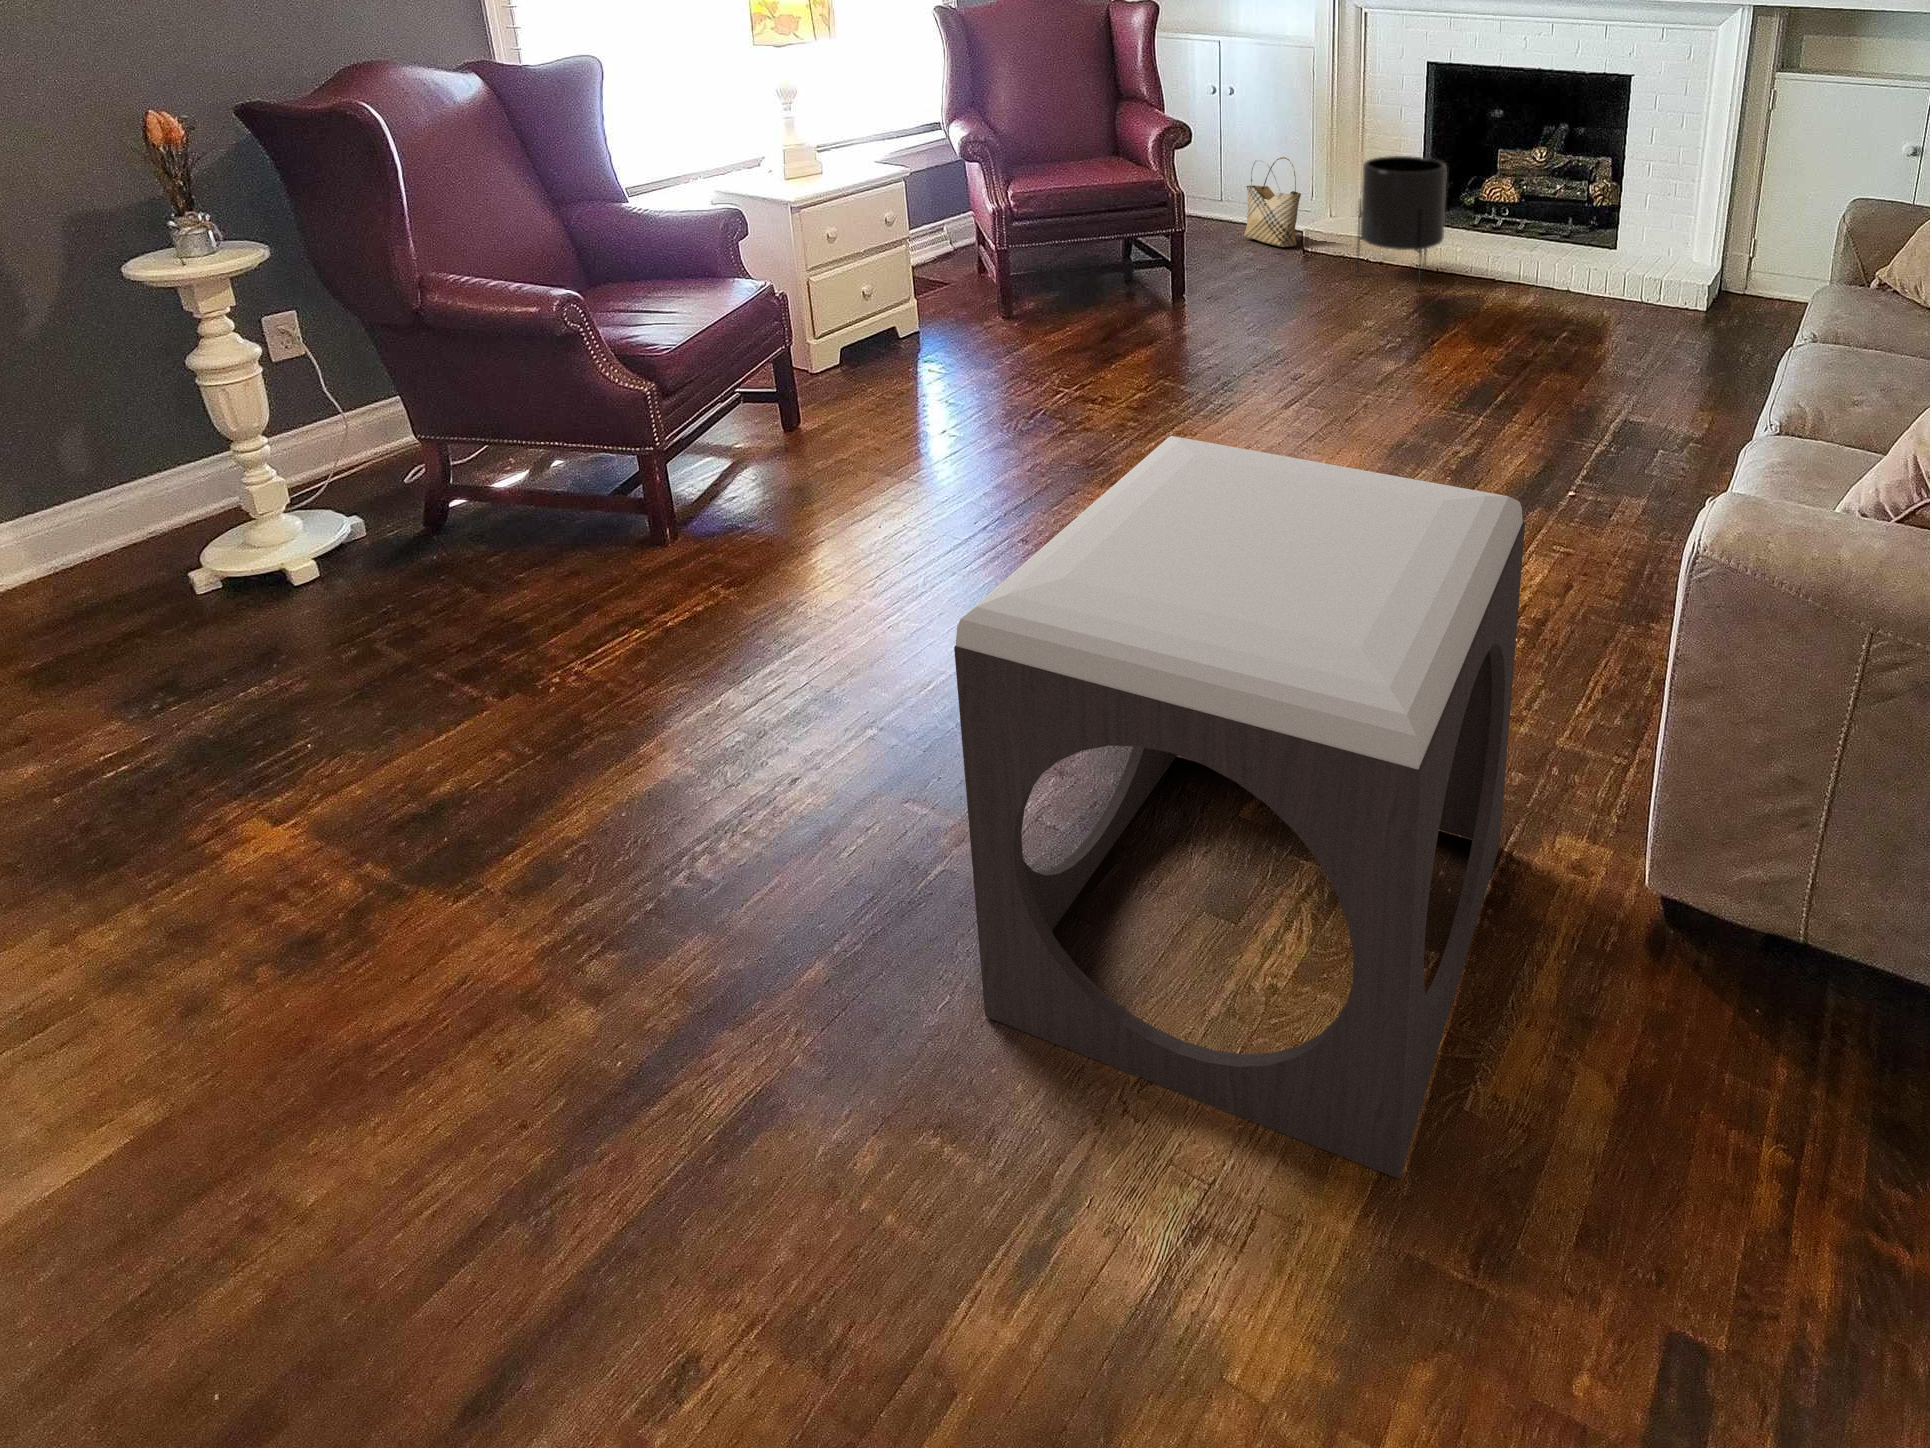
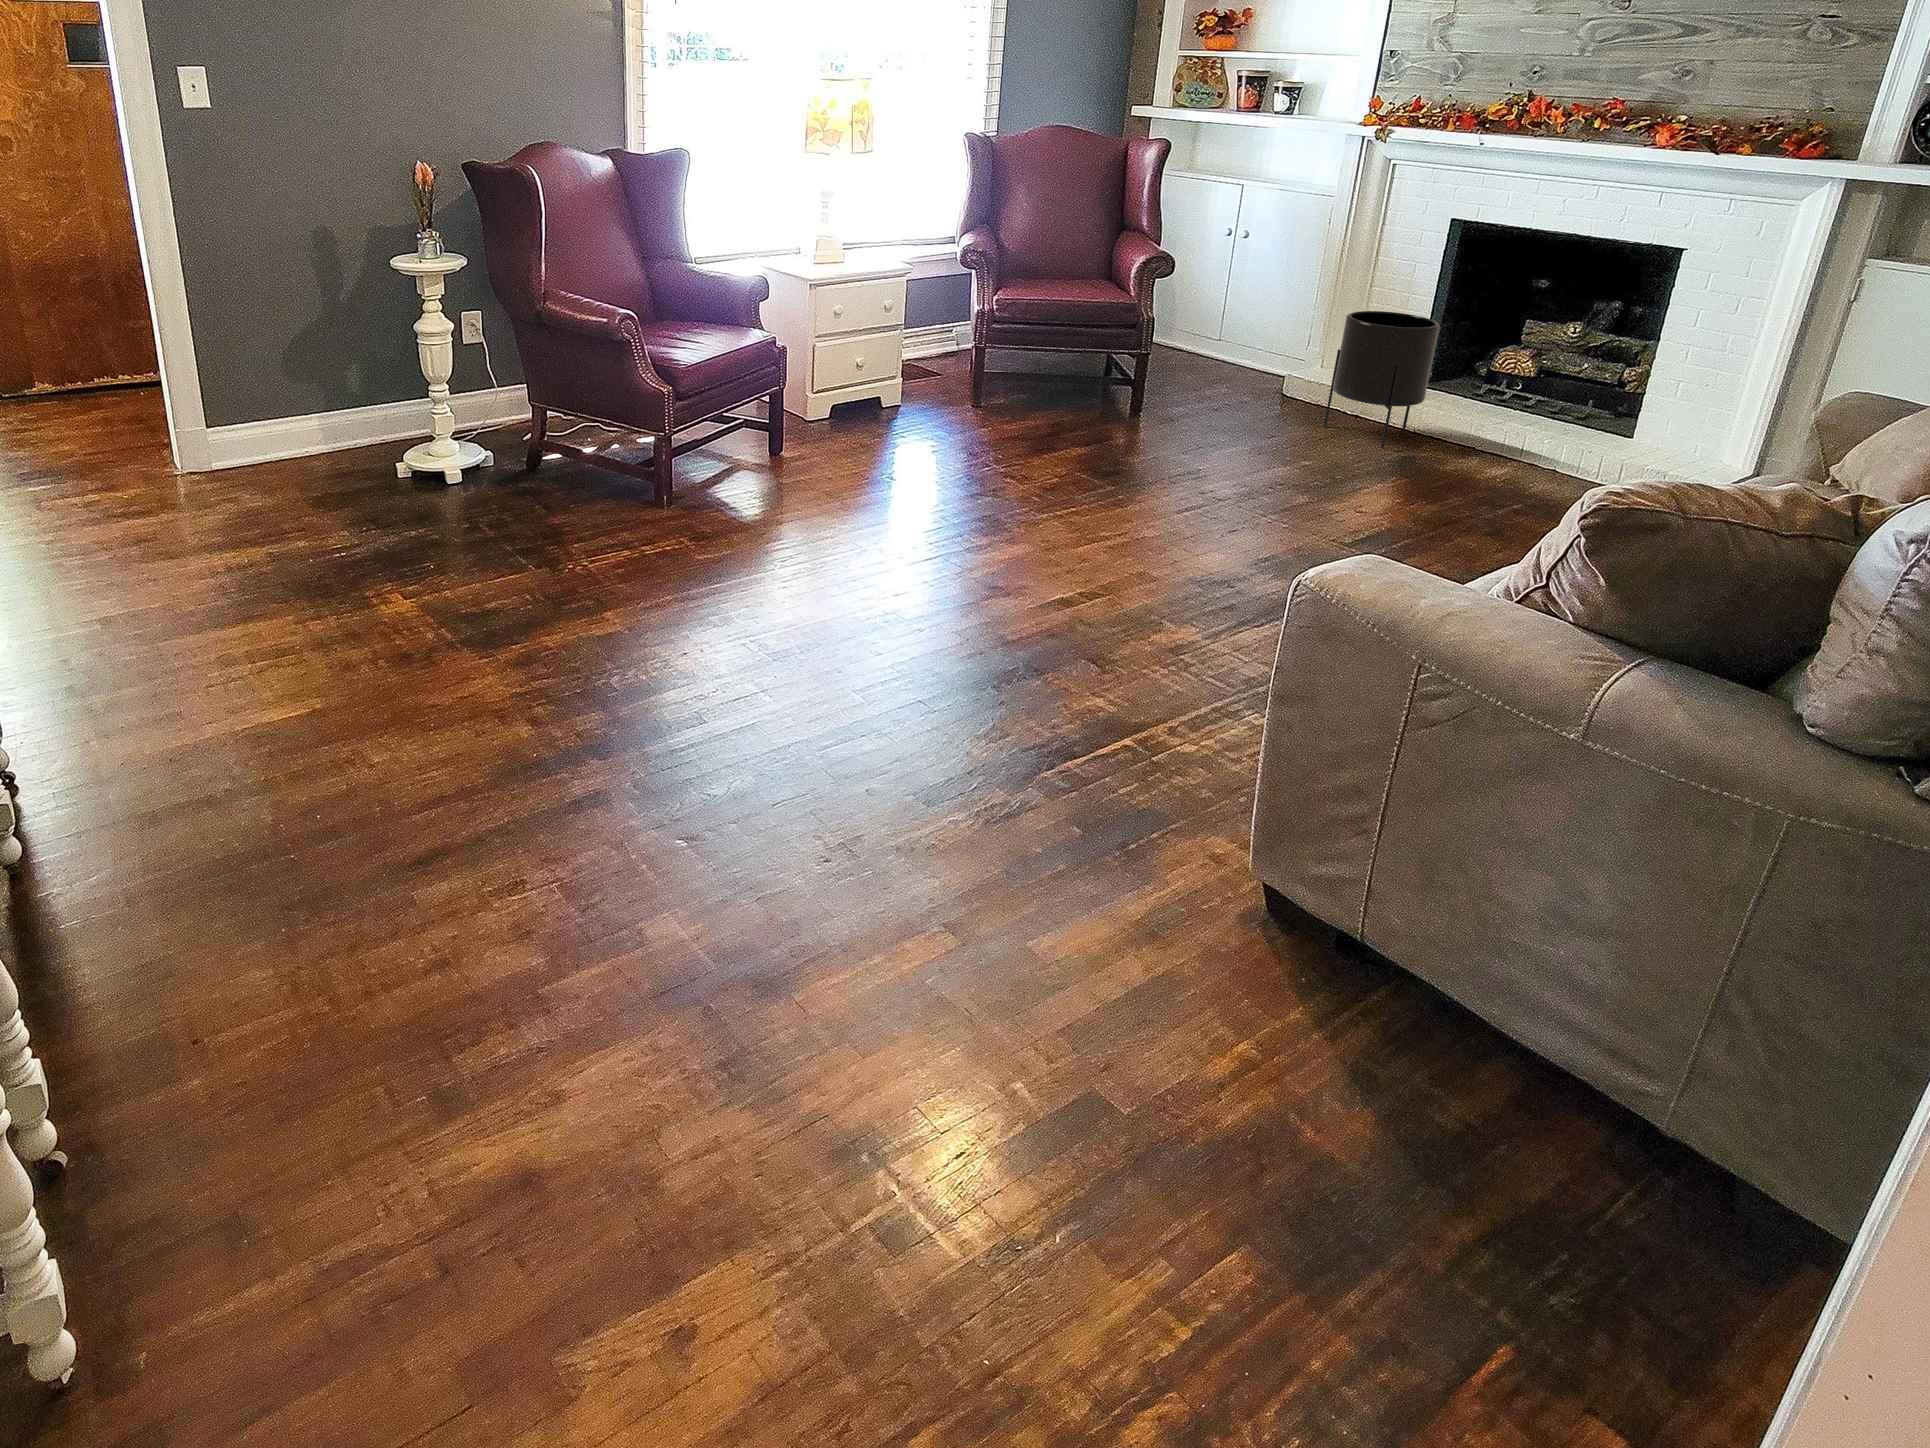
woven basket: present [1244,157,1301,247] -> none [1228,304,1291,393]
footstool: present [954,436,1525,1179] -> none [748,442,1203,933]

